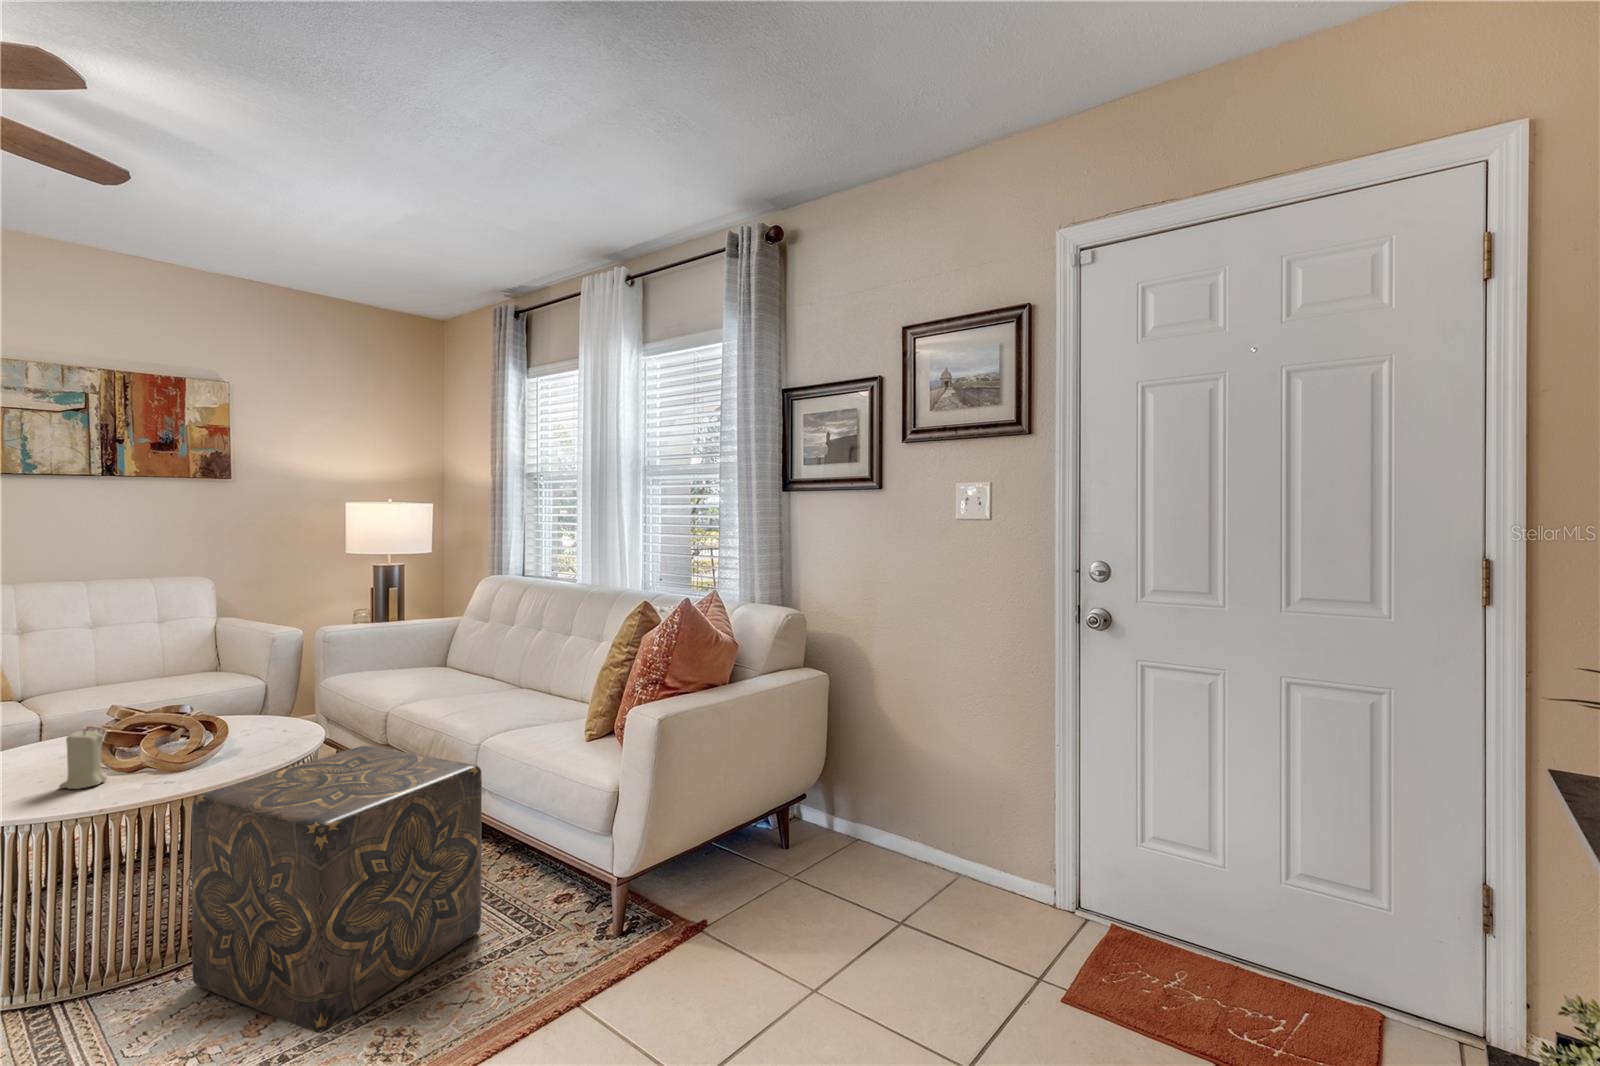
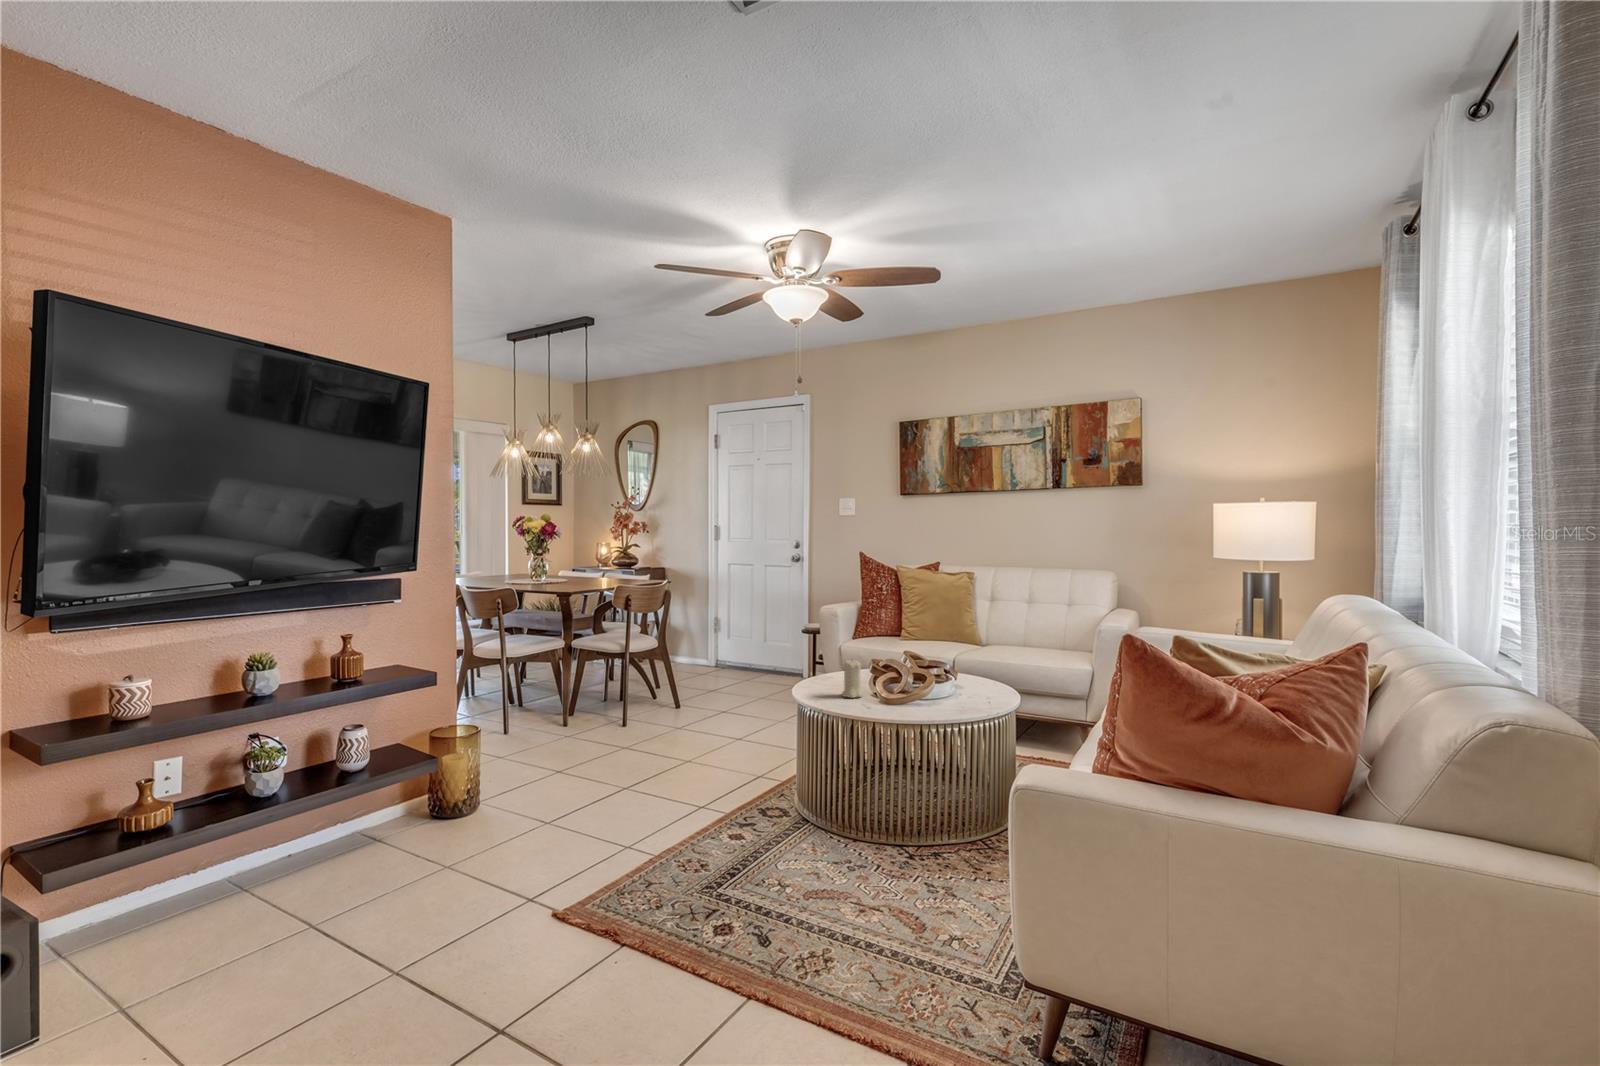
ottoman: present [192,746,482,1033] -> none [811,718,988,948]

